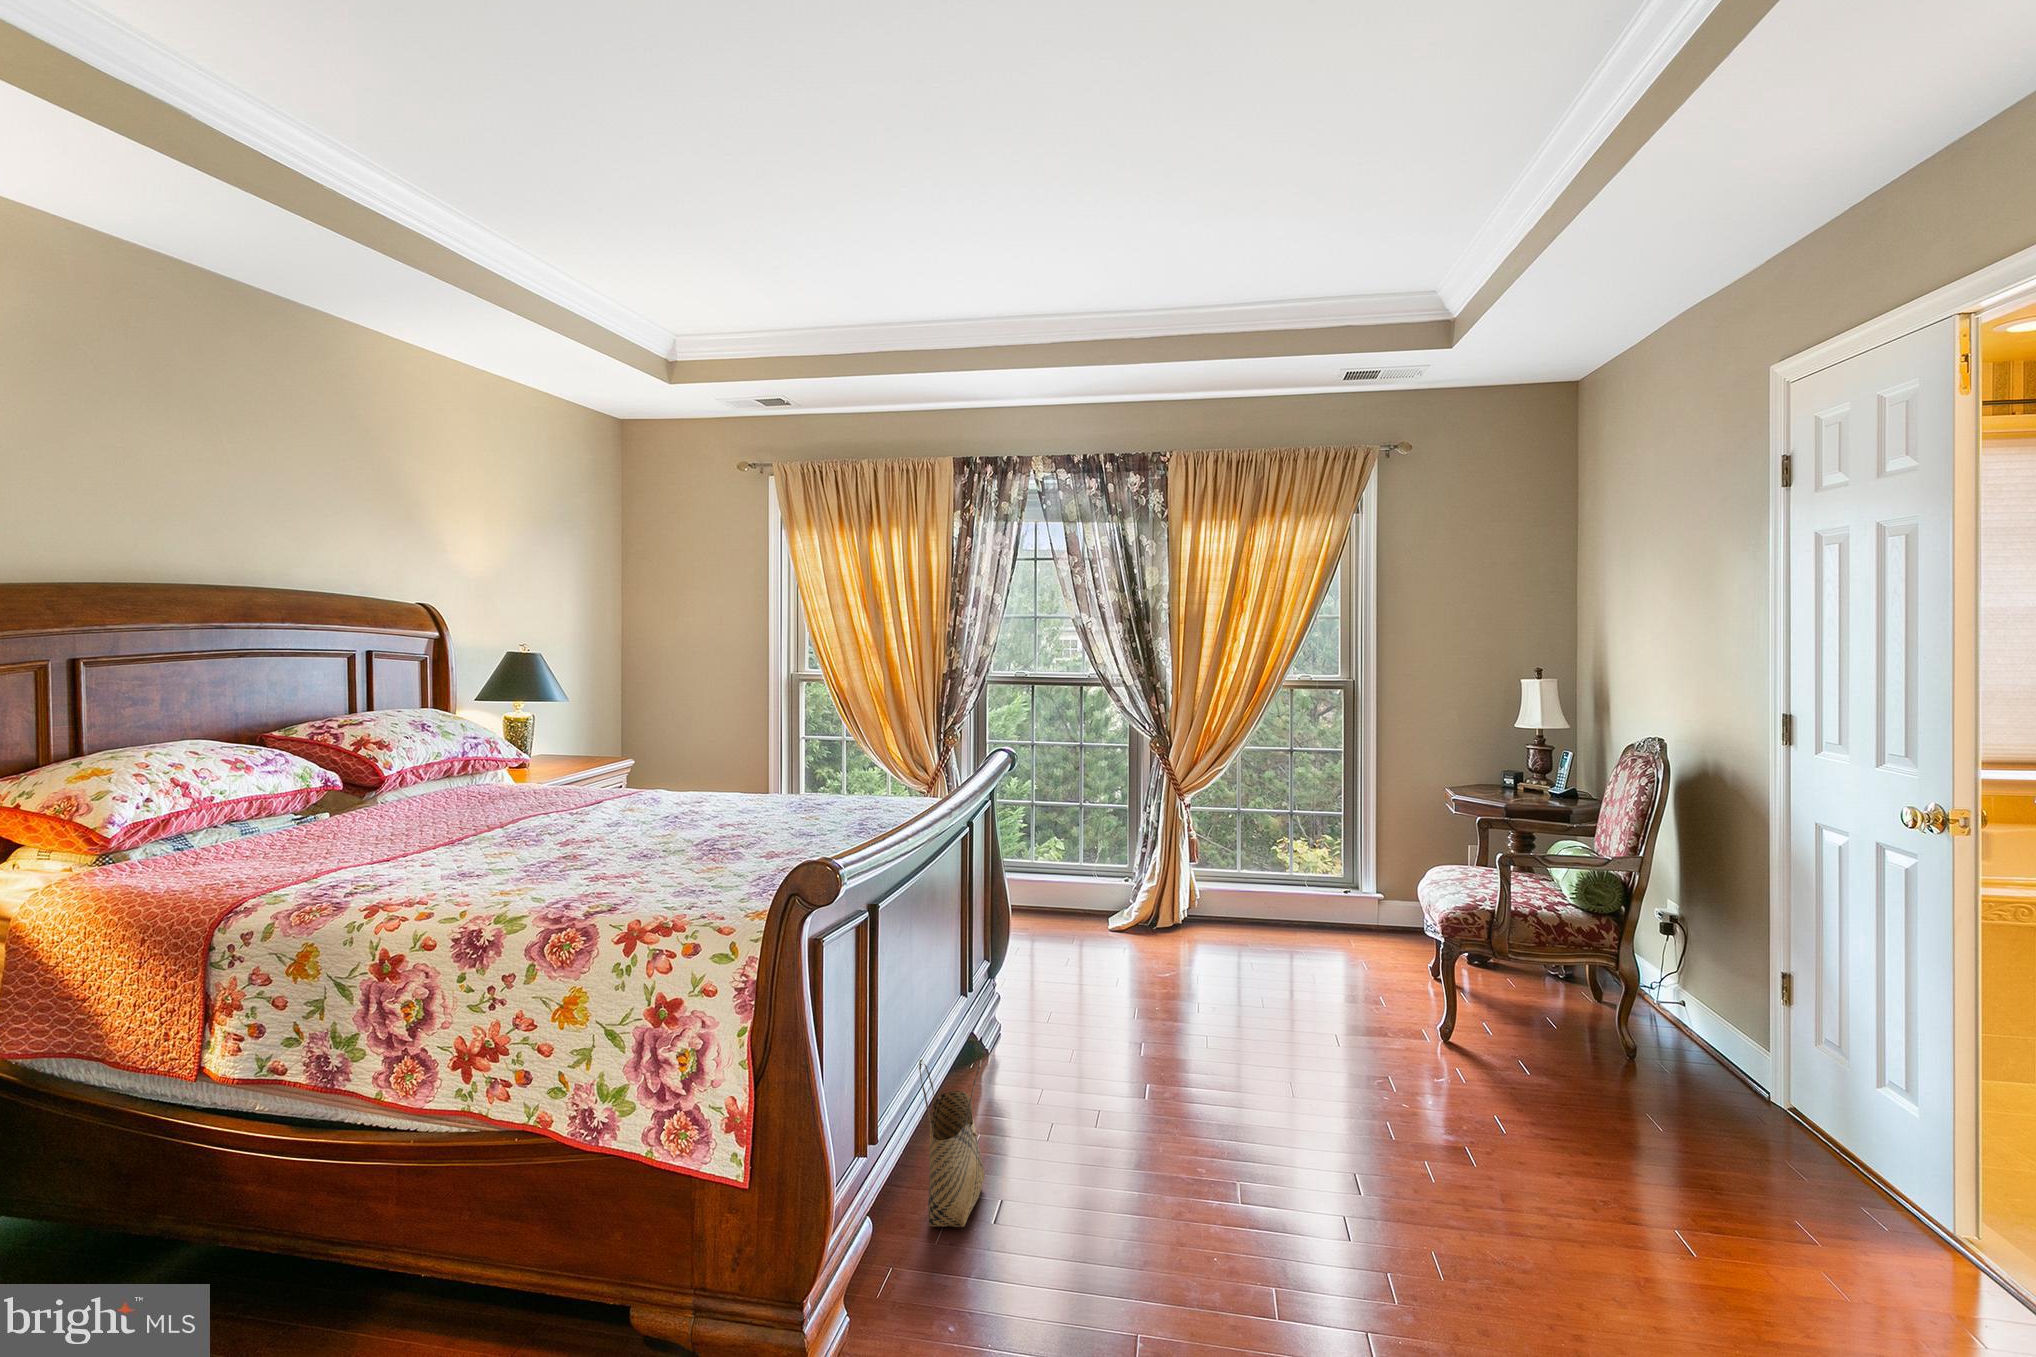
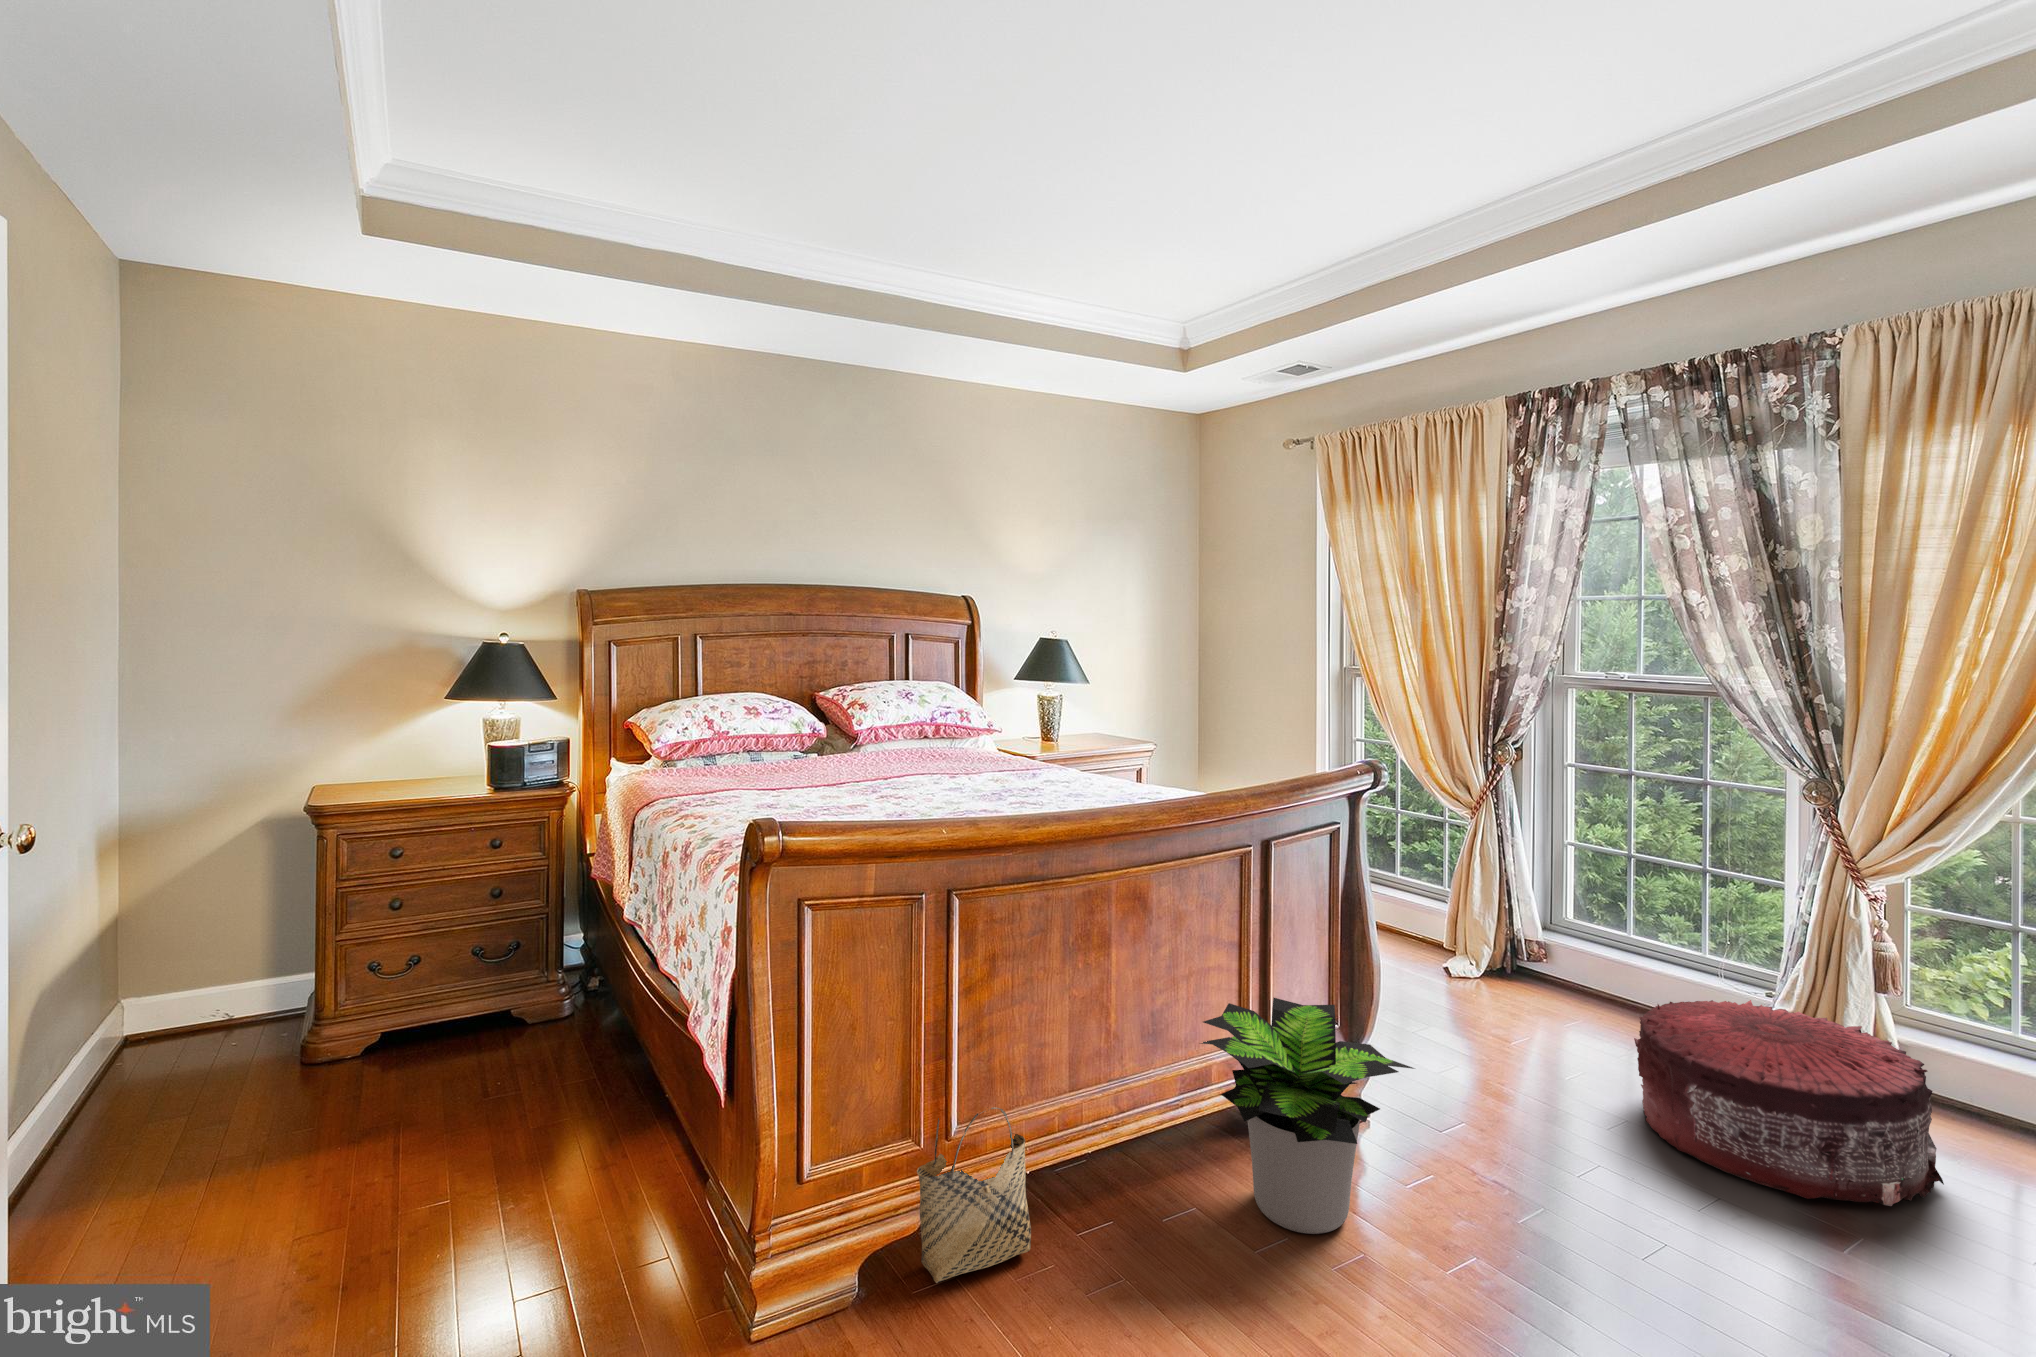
pouf: none [1121,879,1264,980] -> present [1634,1000,1944,1206]
potted plant: none [976,931,1145,1094] -> present [1201,998,1414,1234]

